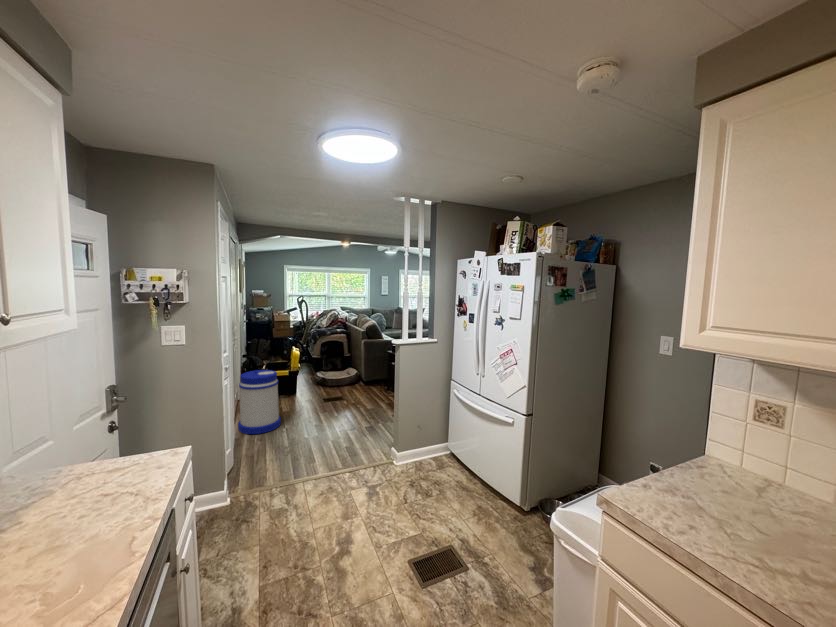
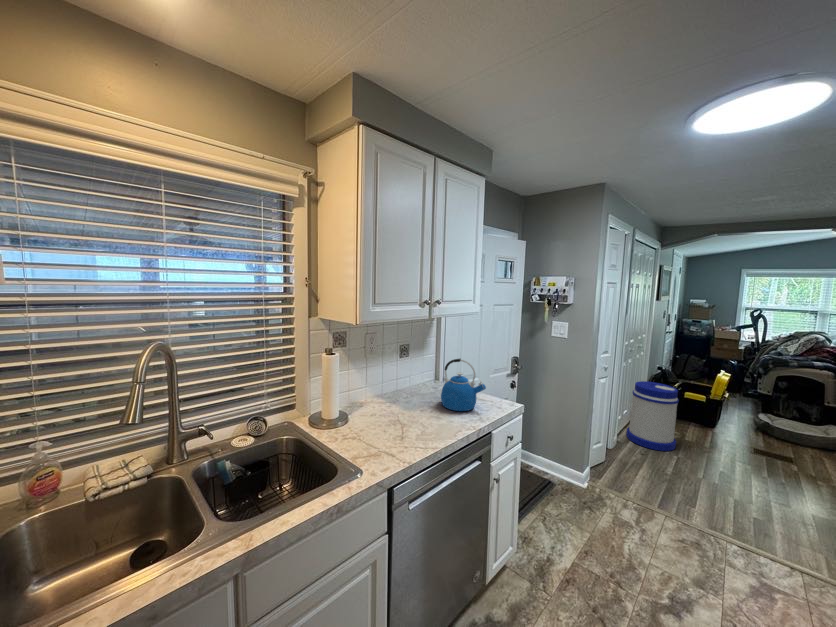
kettle: none [34,416,140,517] -> present [441,359,486,411]

